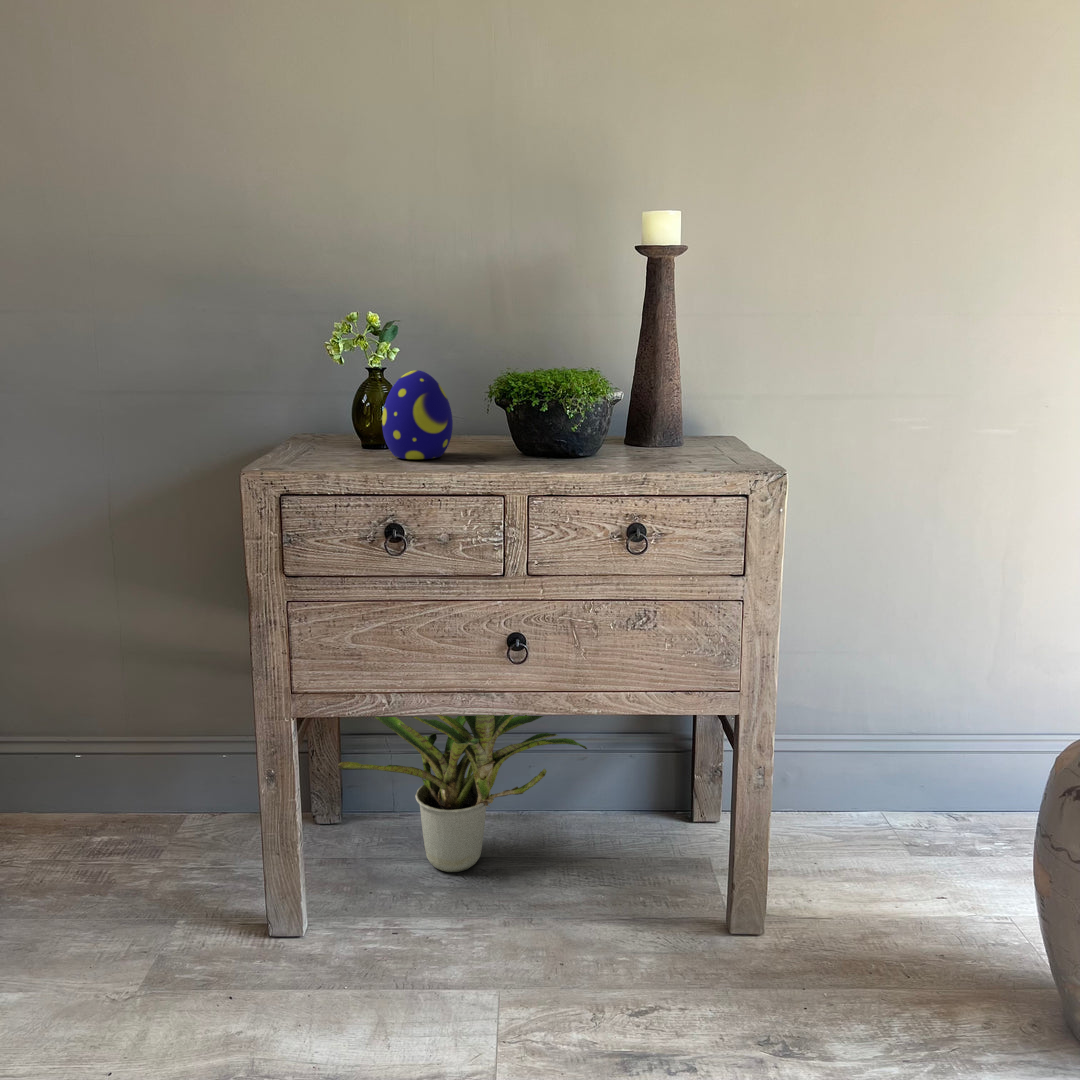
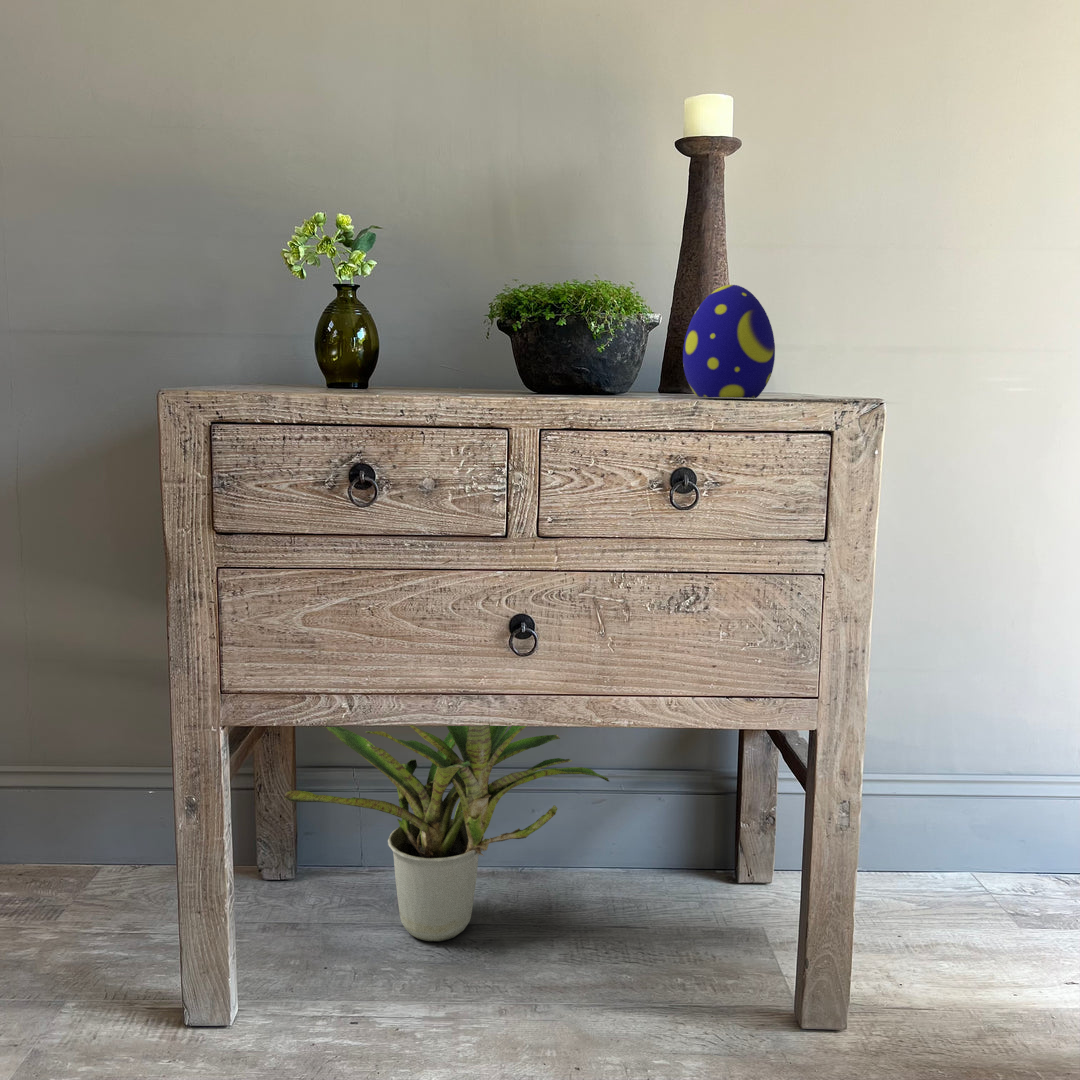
decorative egg: present [382,370,453,459] -> present [683,285,775,398]

